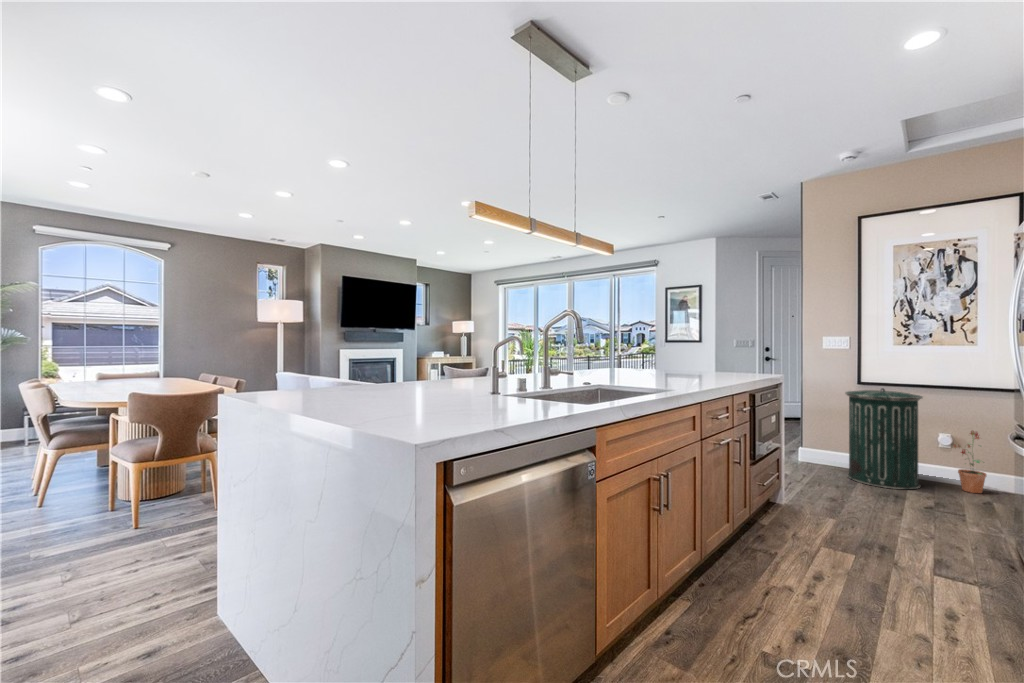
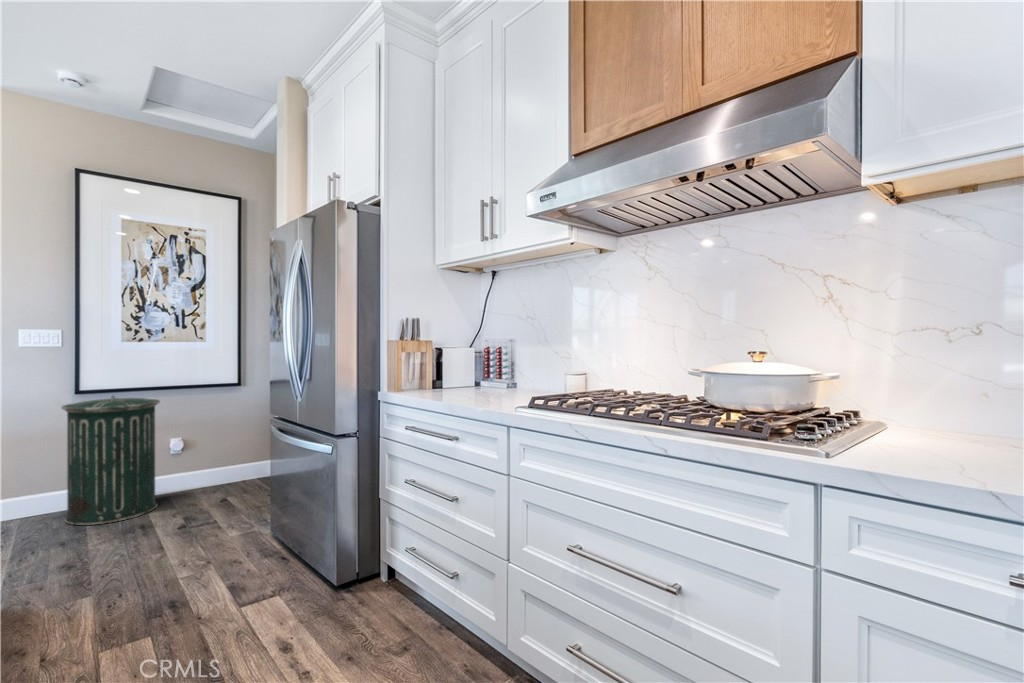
potted plant: present [954,431,986,493] -> none [184,429,216,494]

